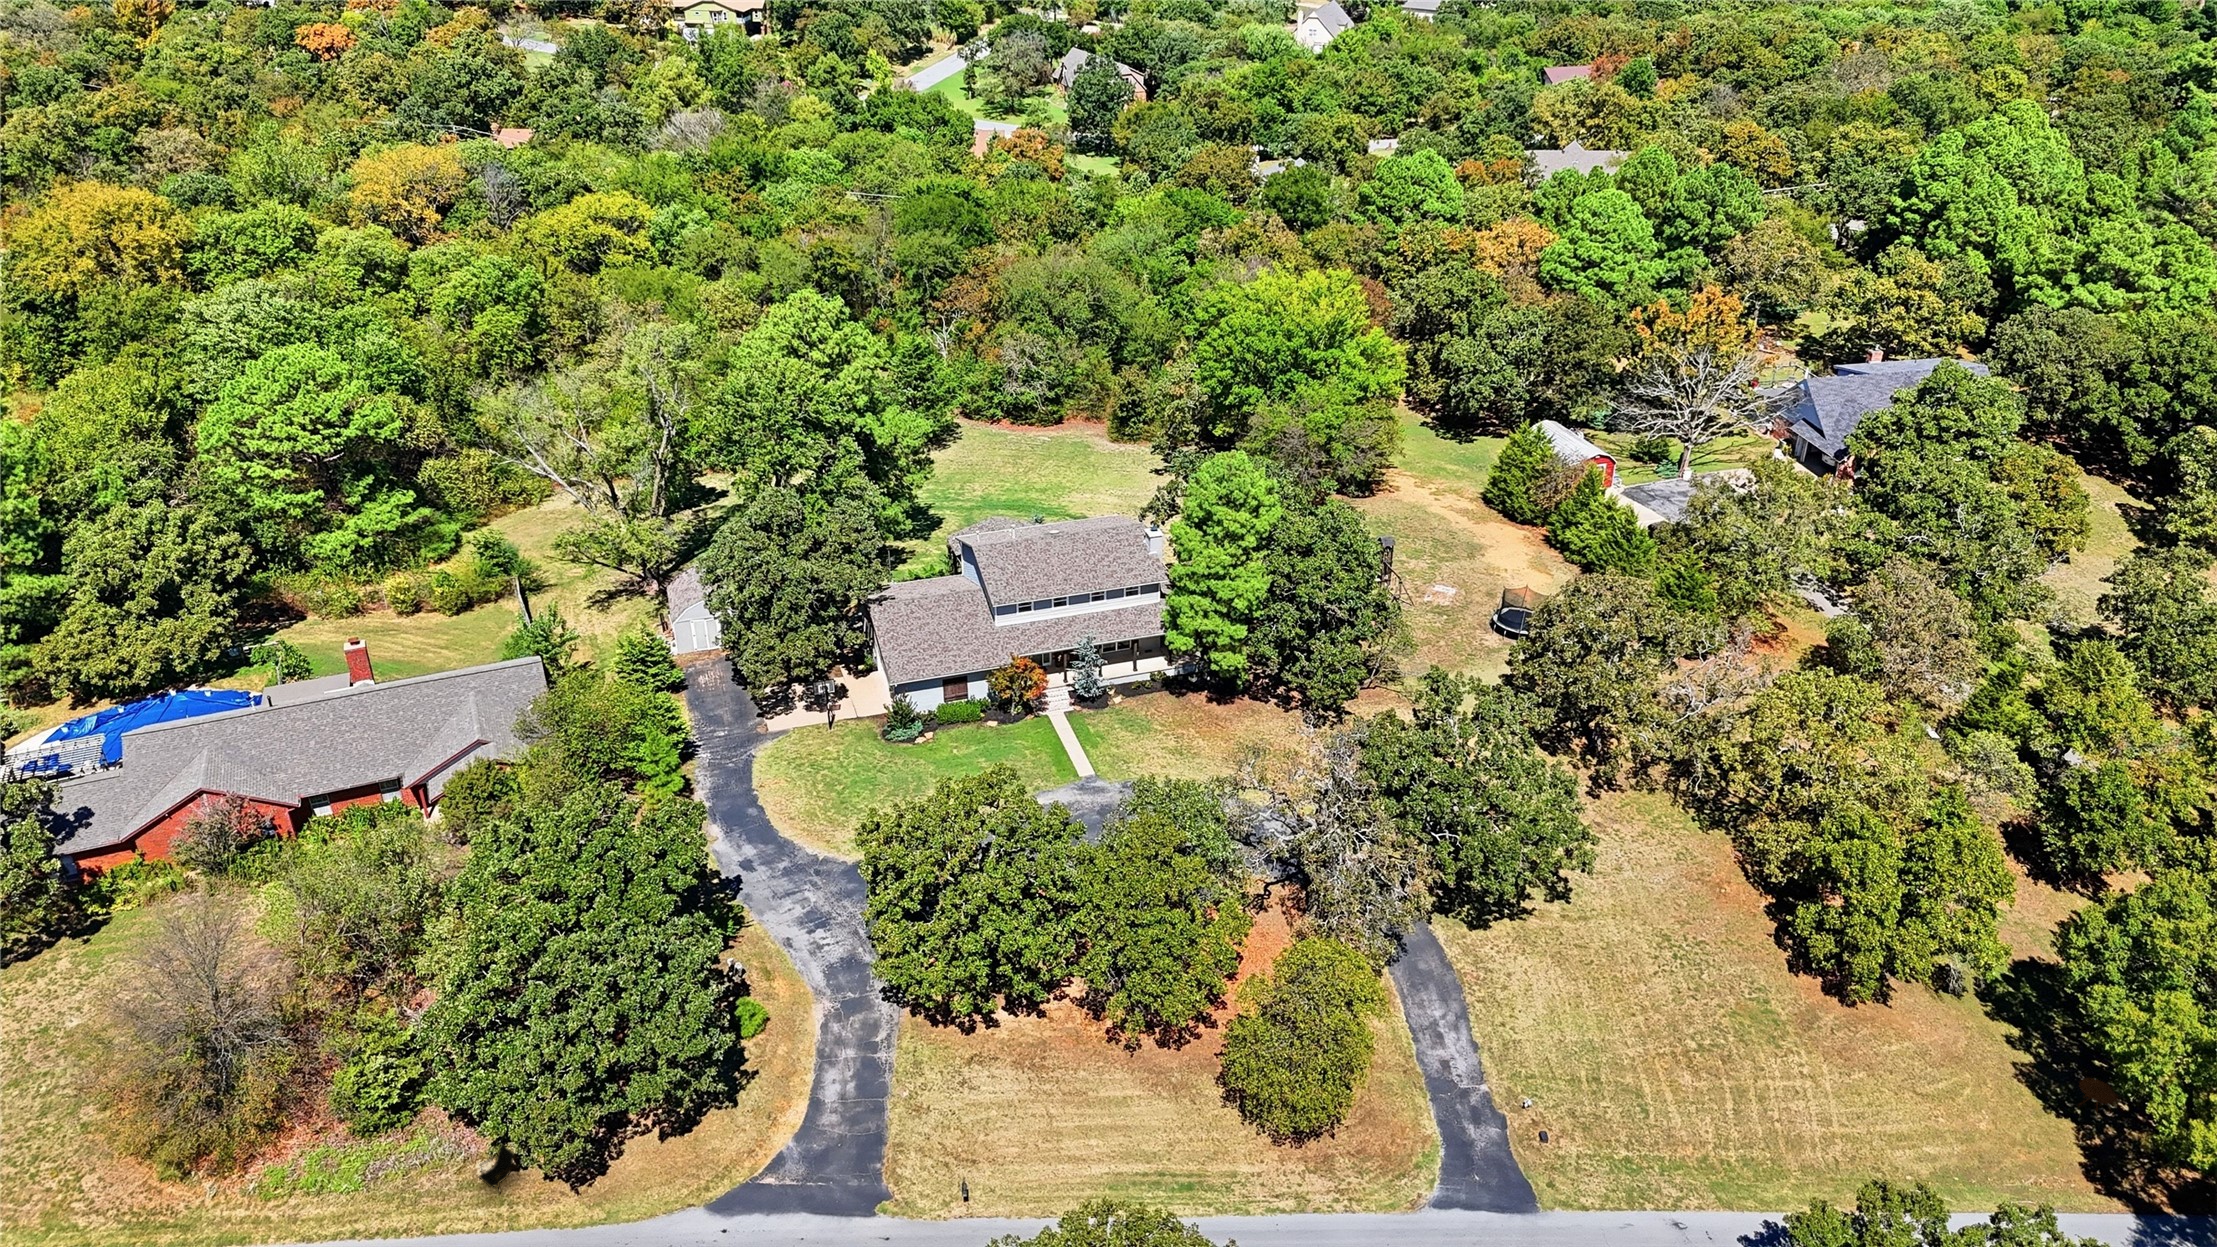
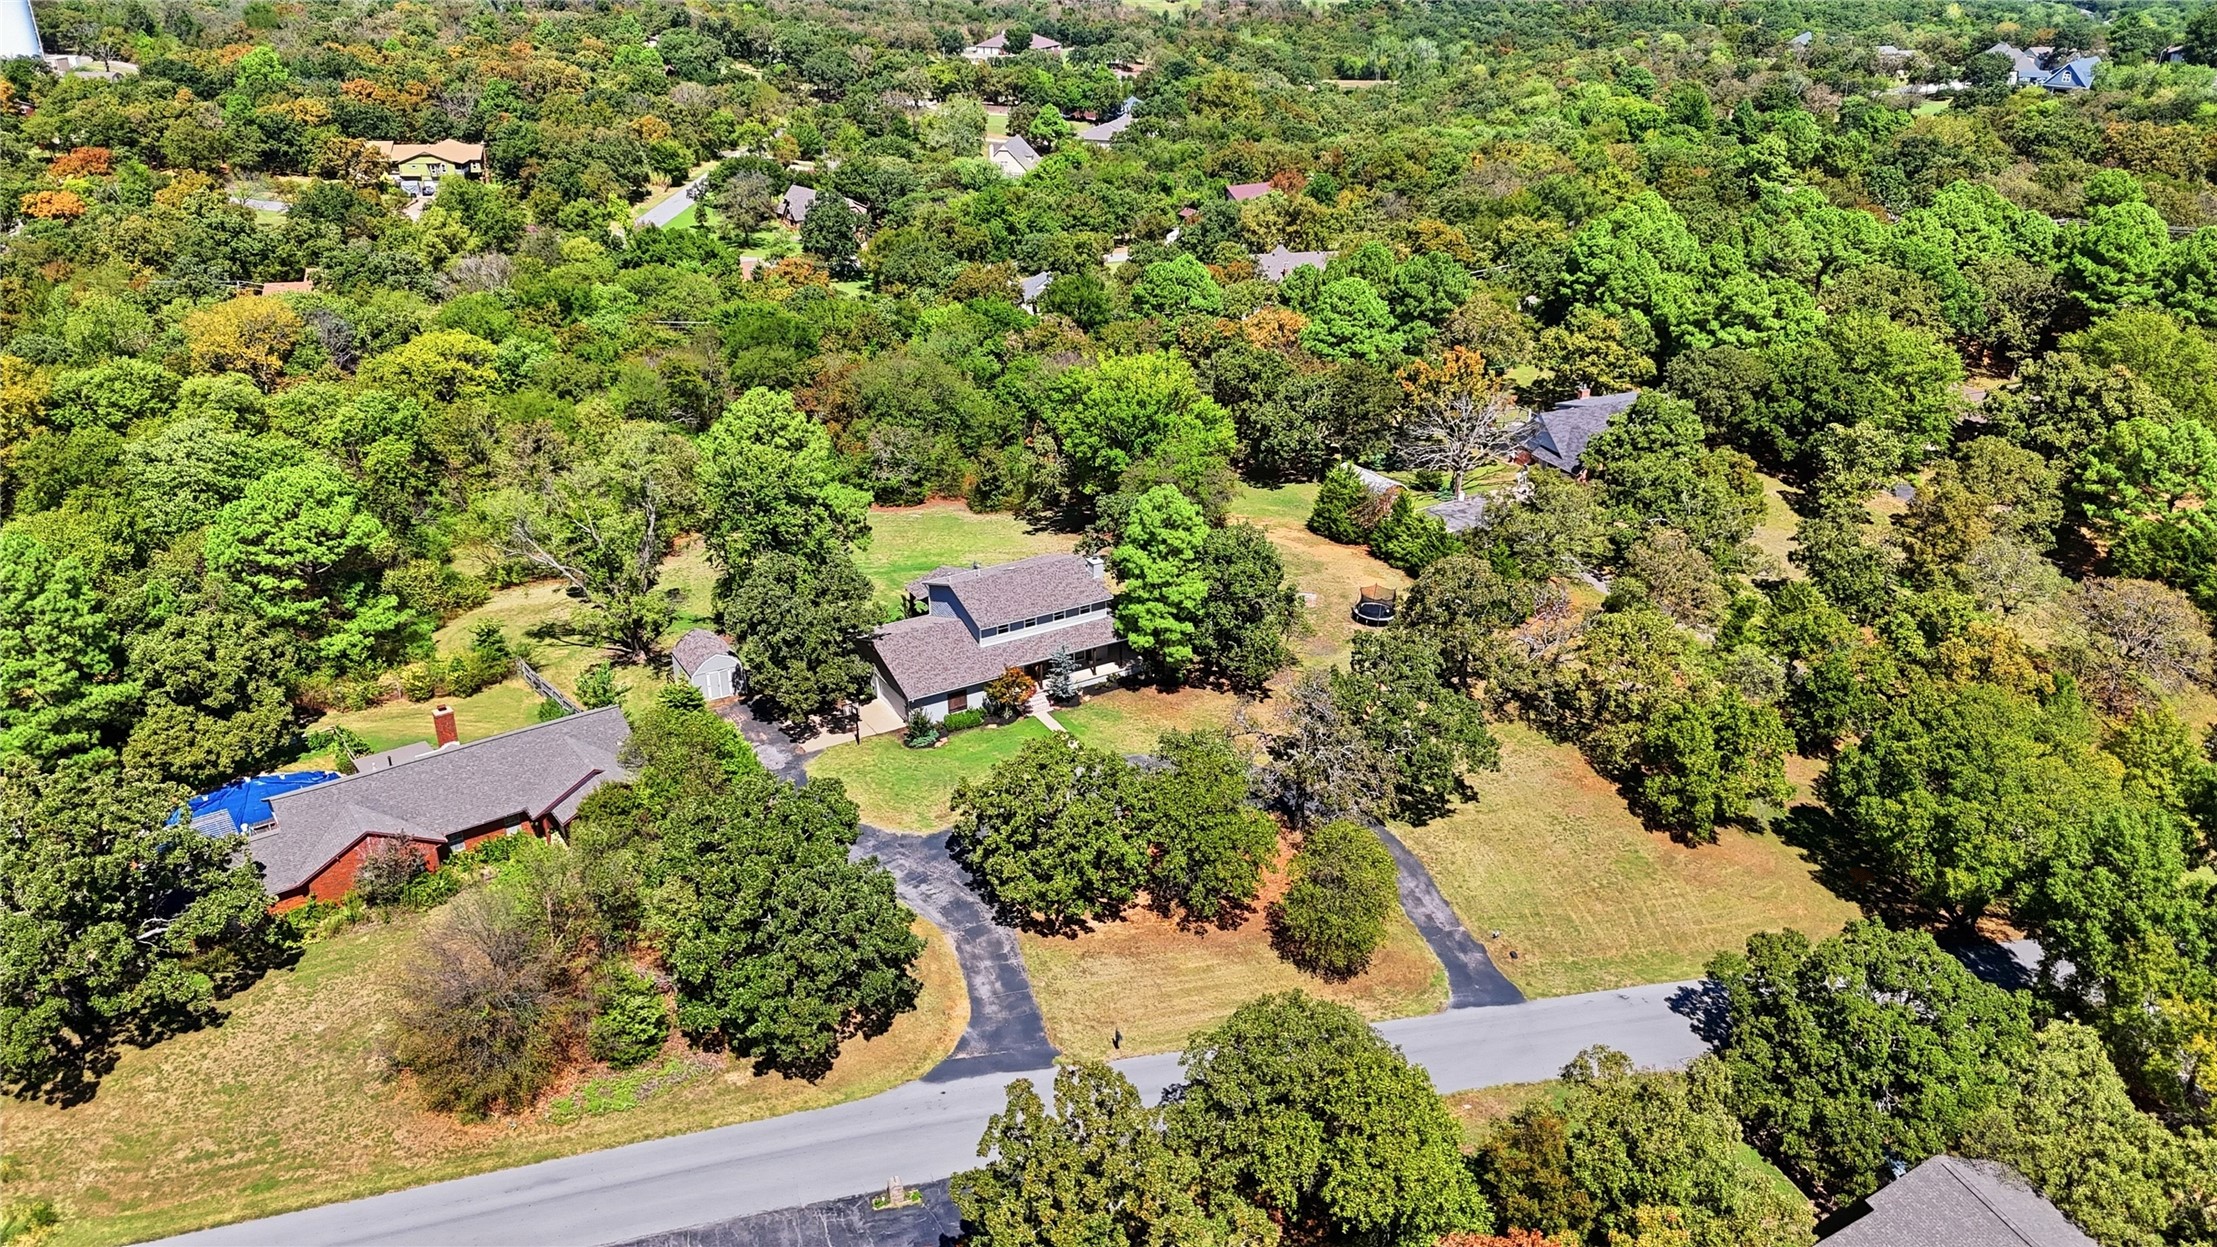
lounge chair: present [479,1145,518,1191] -> none [725,1056,755,1096]

